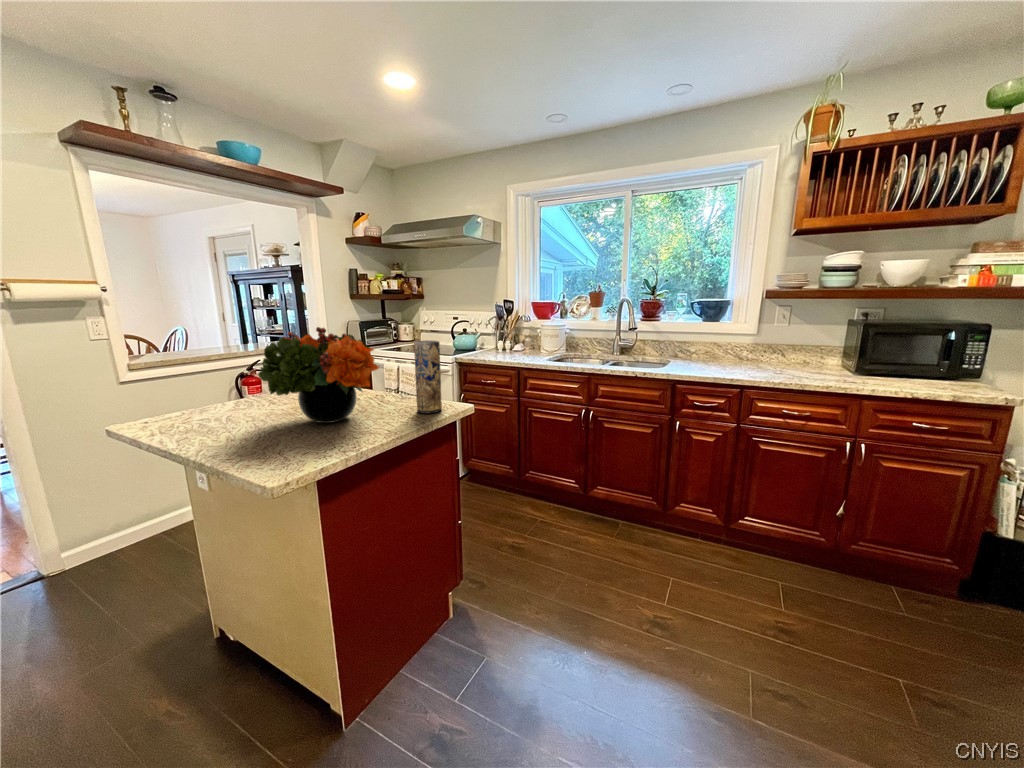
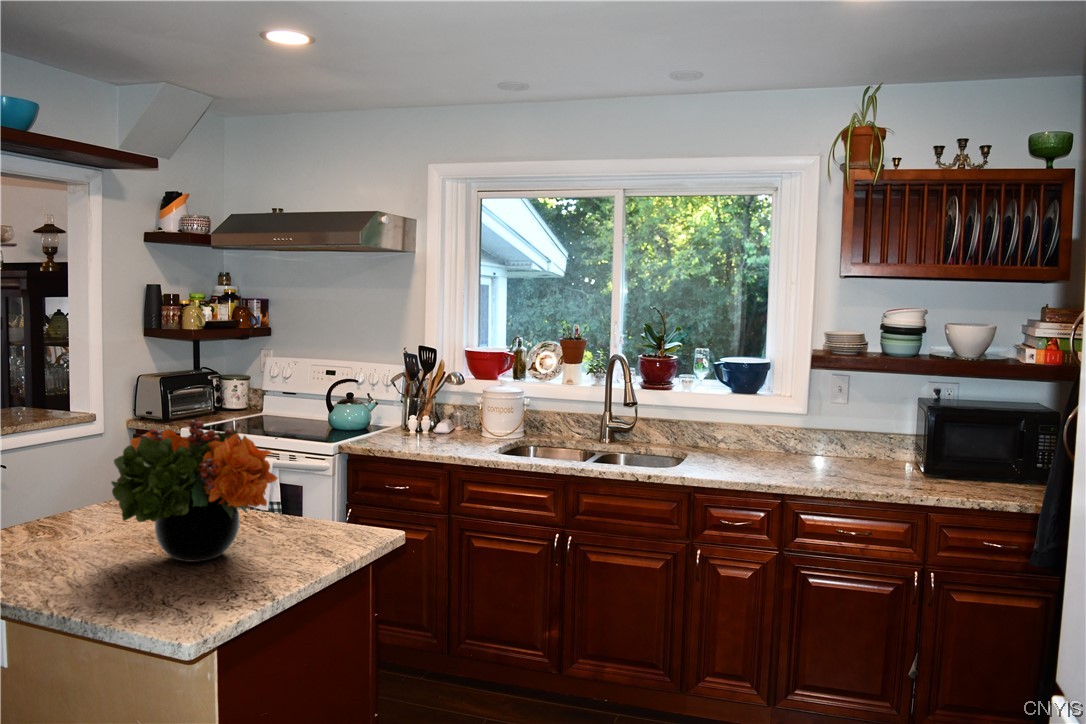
vase: present [414,340,442,414] -> none [325,437,363,544]

